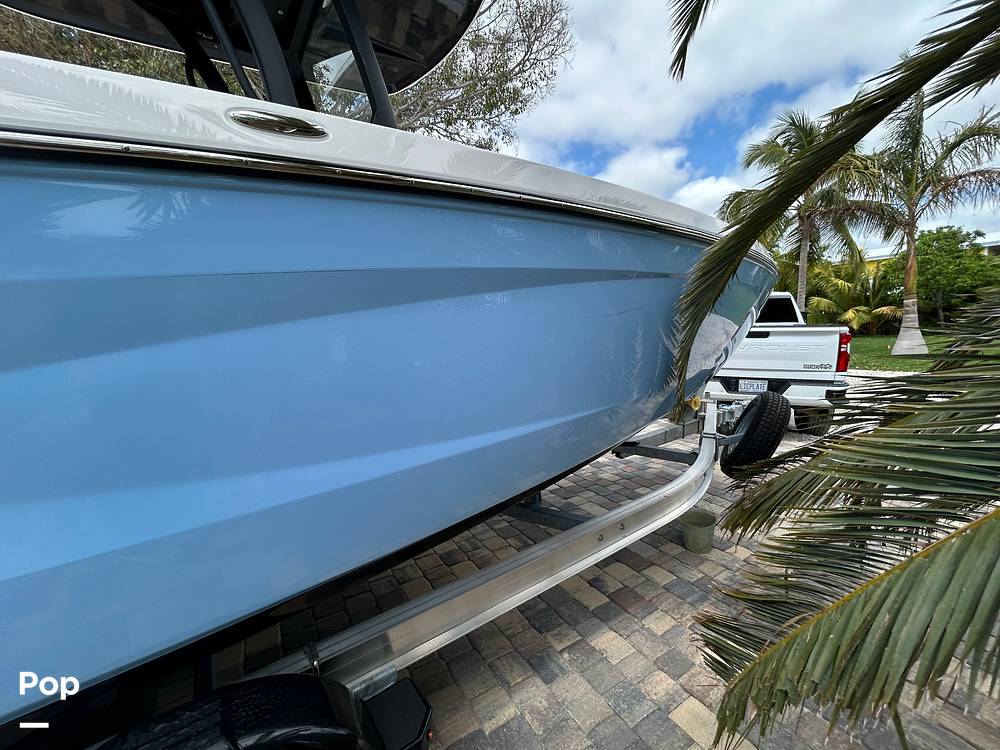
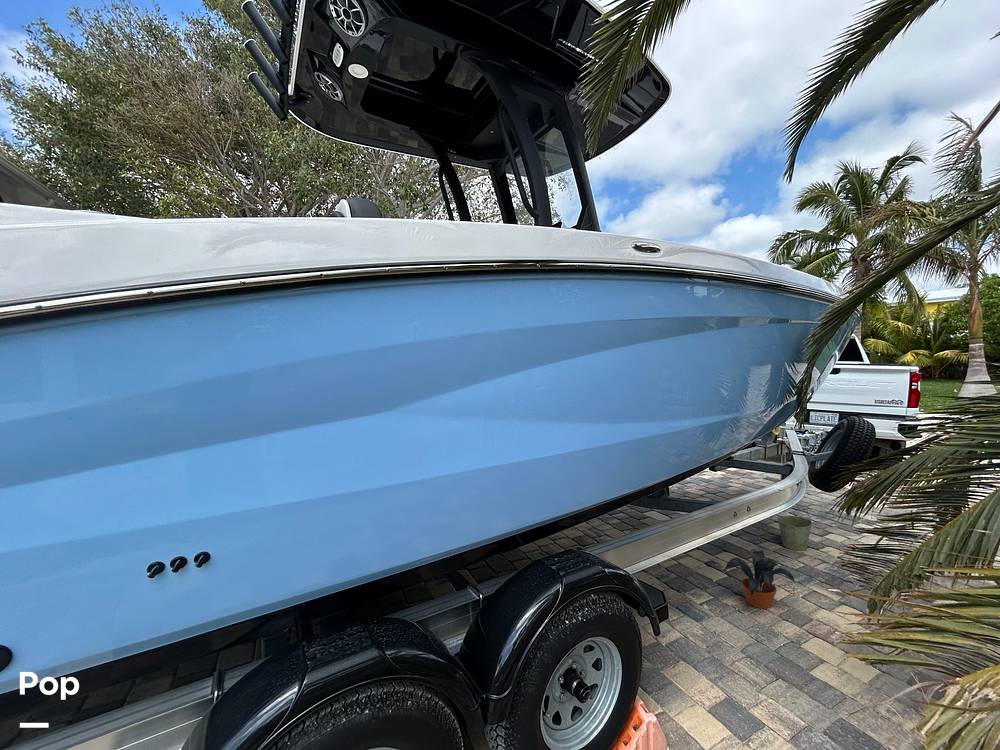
potted plant: none [592,571,675,650] -> present [725,550,795,609]

